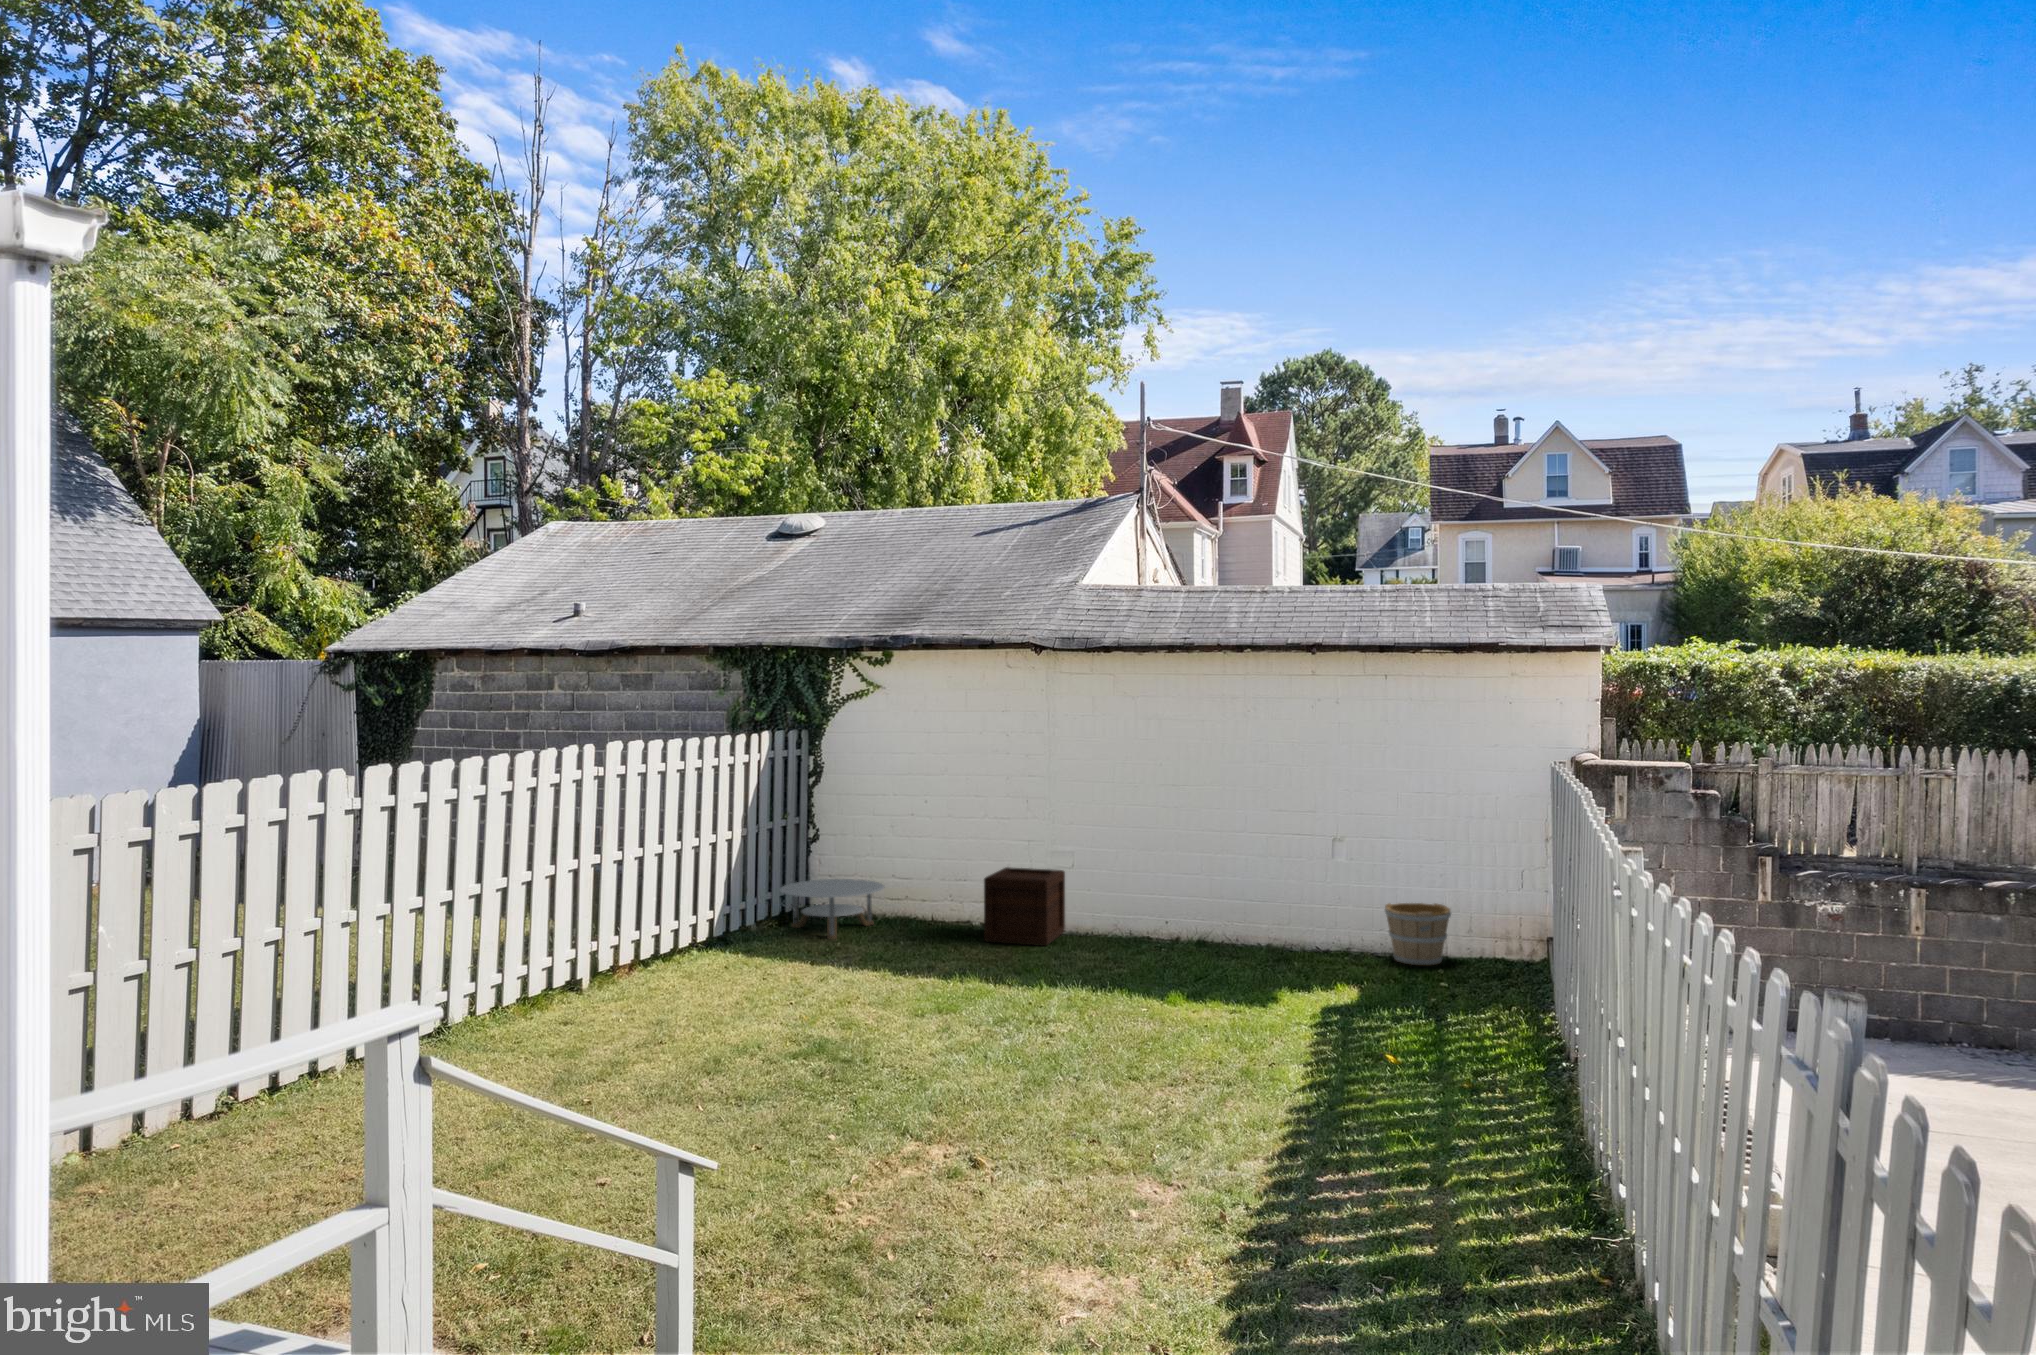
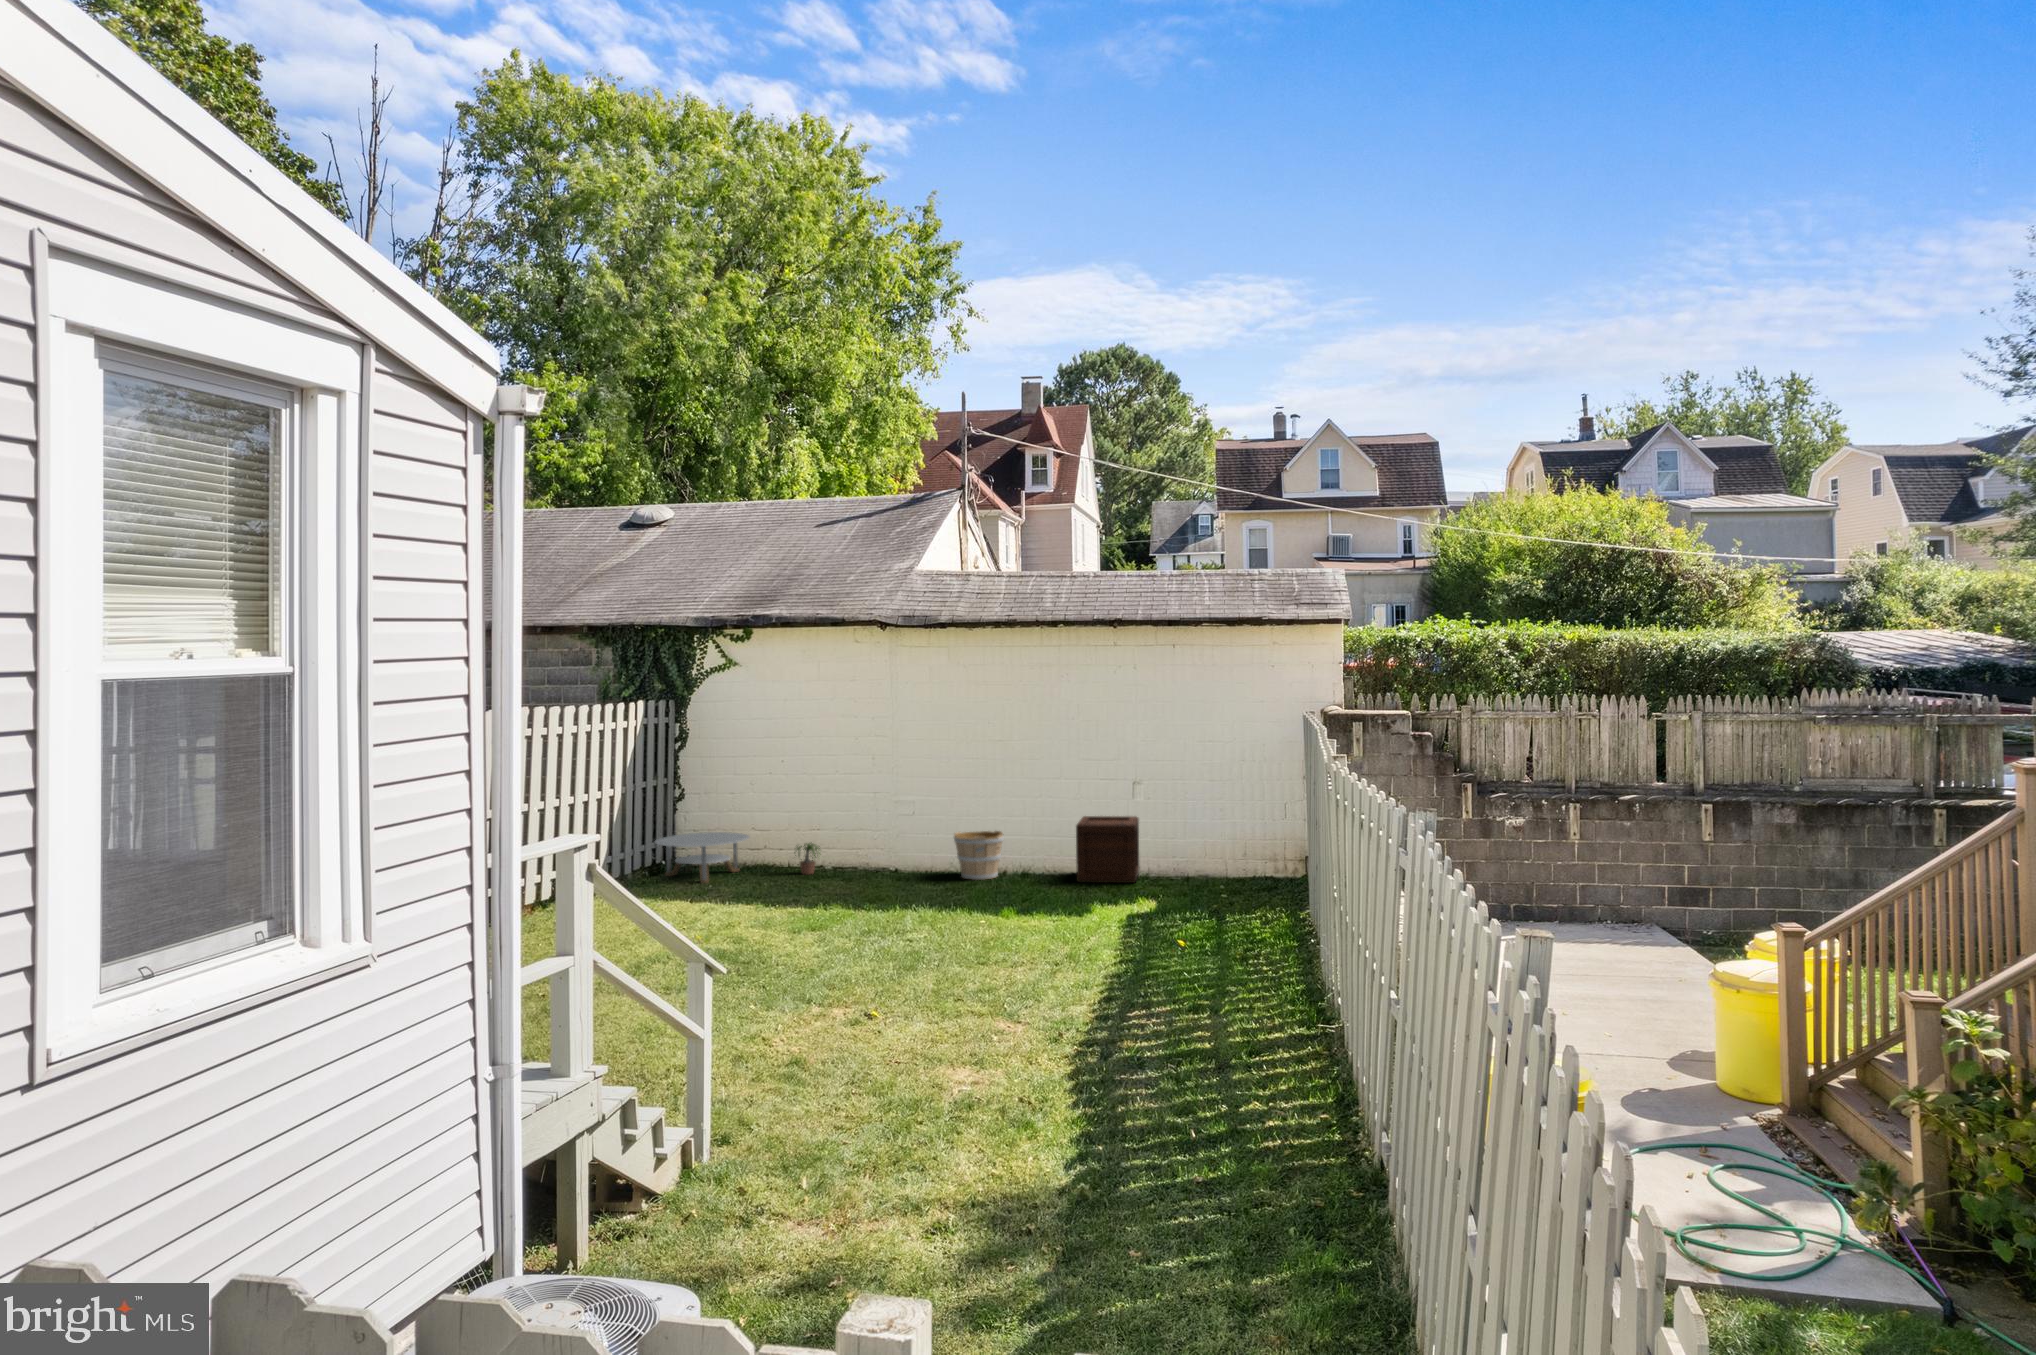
wooden crate: present [984,867,1065,946] -> present [1076,816,1139,883]
potted plant: none [928,895,970,933] -> present [795,843,820,875]
wooden bucket: present [1385,903,1451,965] -> present [954,831,1004,880]

